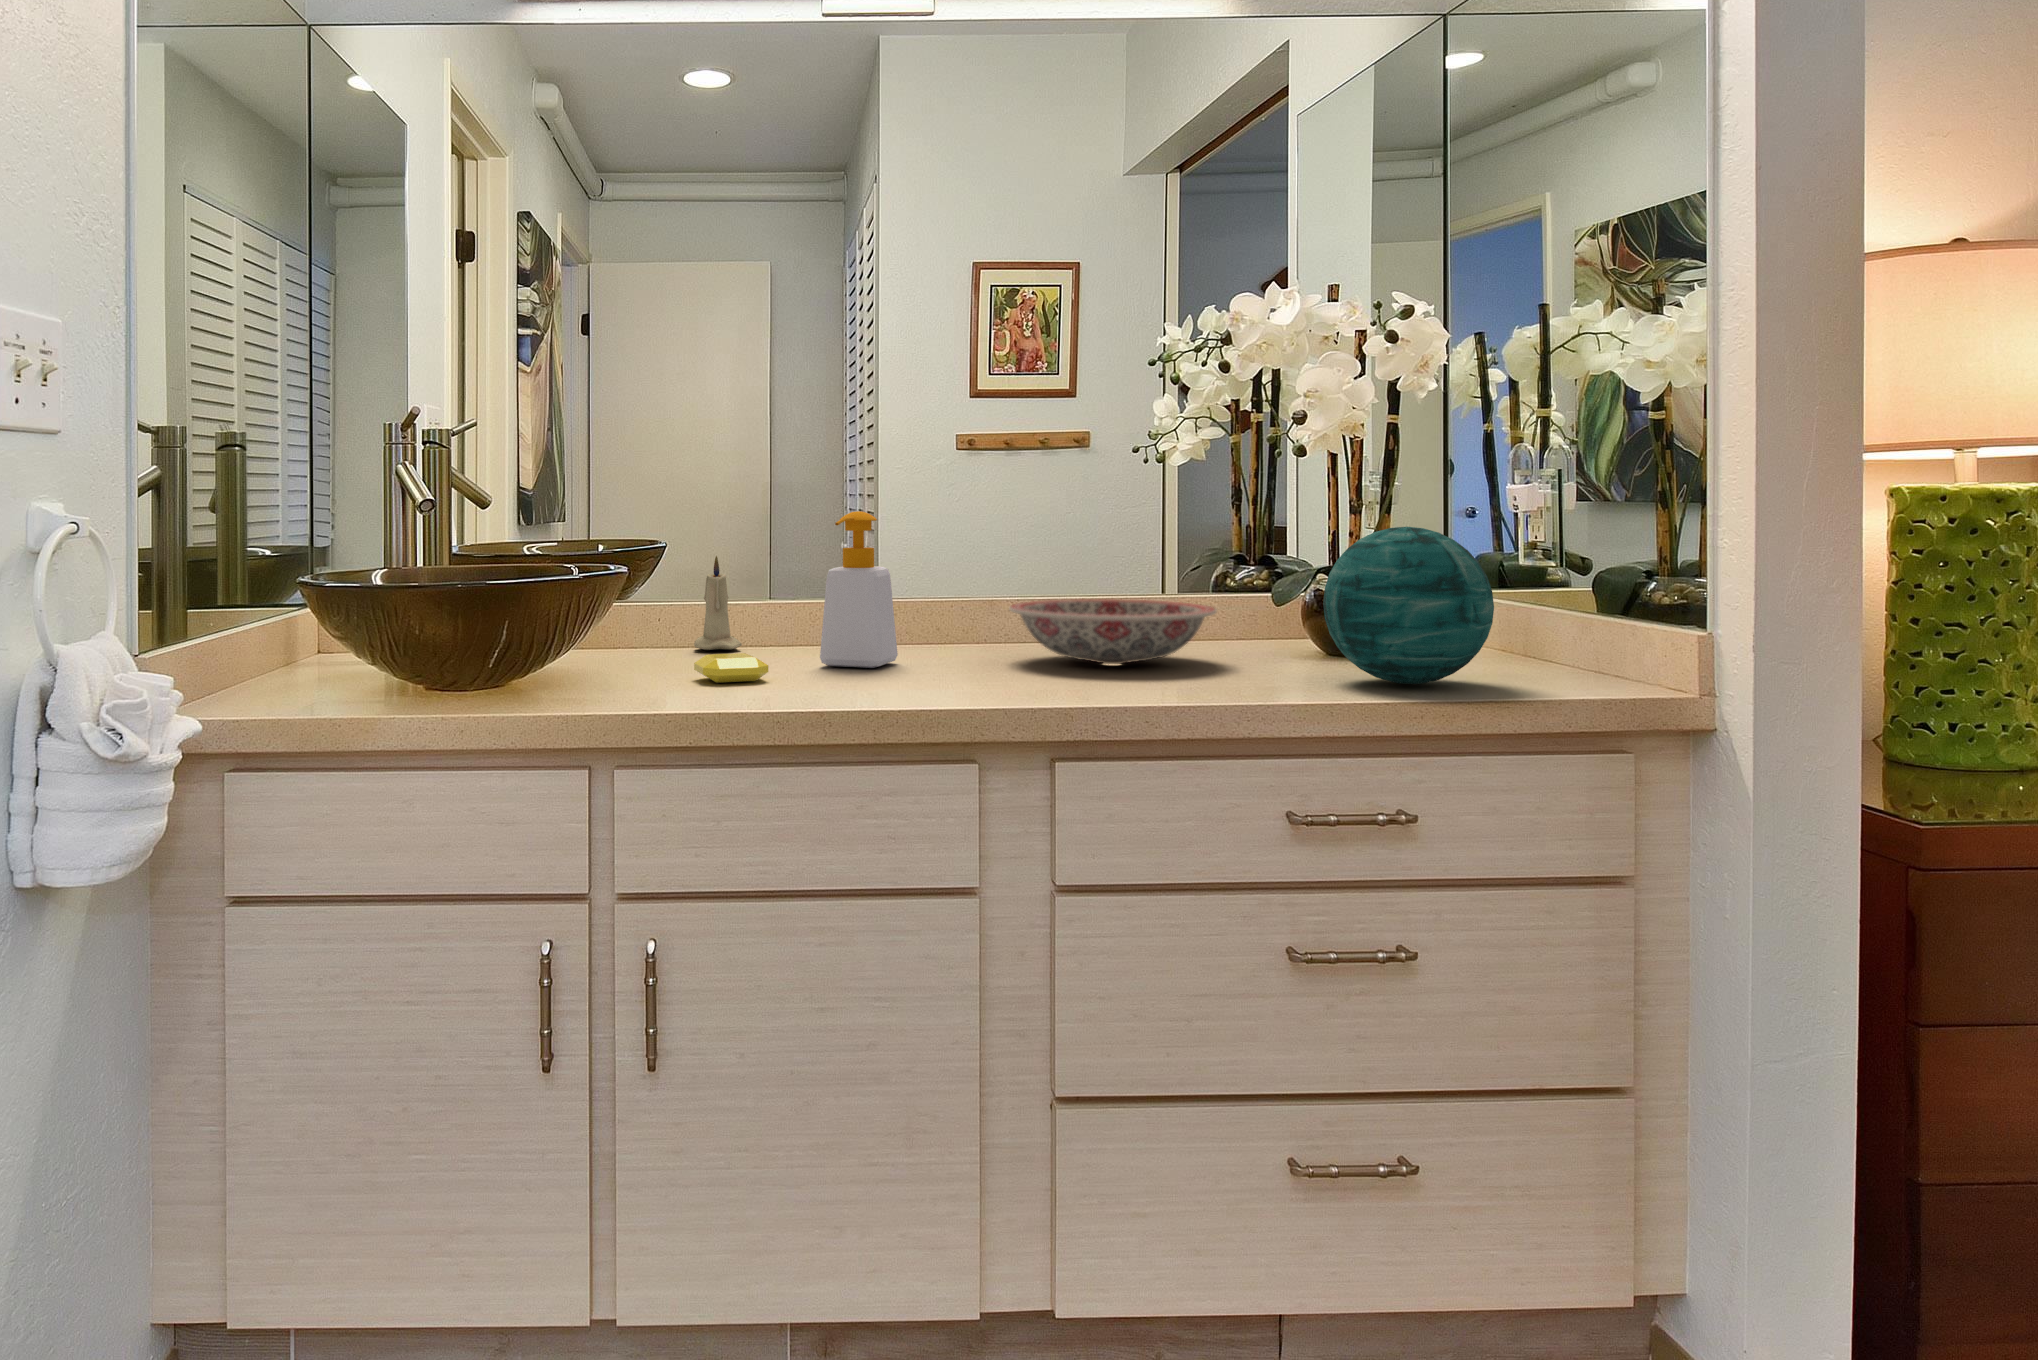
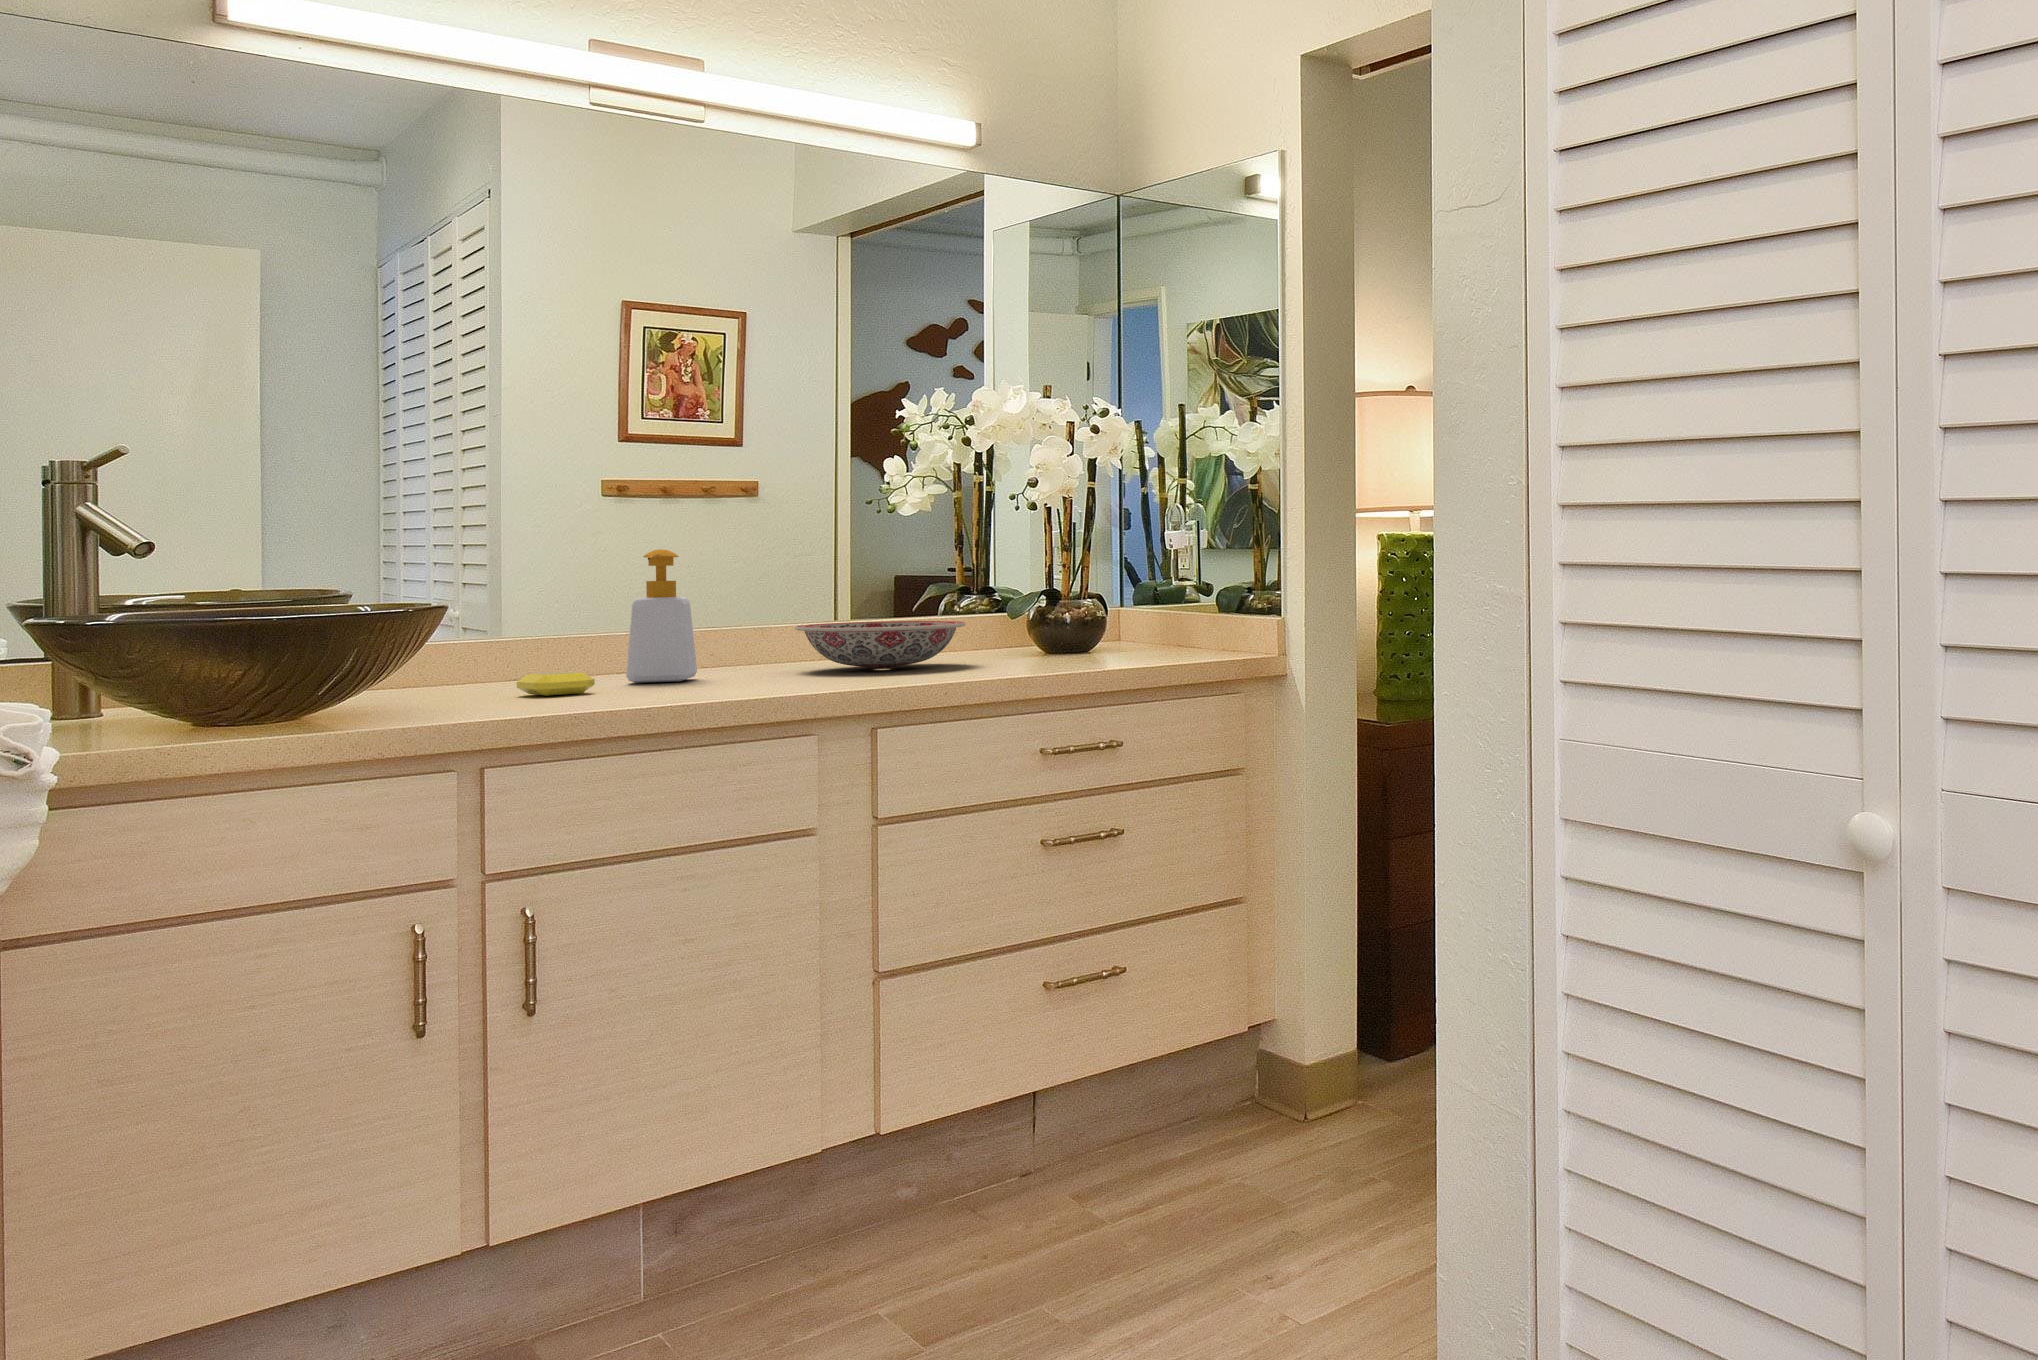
decorative orb: present [1323,527,1494,684] -> none [1048,555,1160,664]
candle: present [694,556,742,650] -> none [469,594,523,682]

